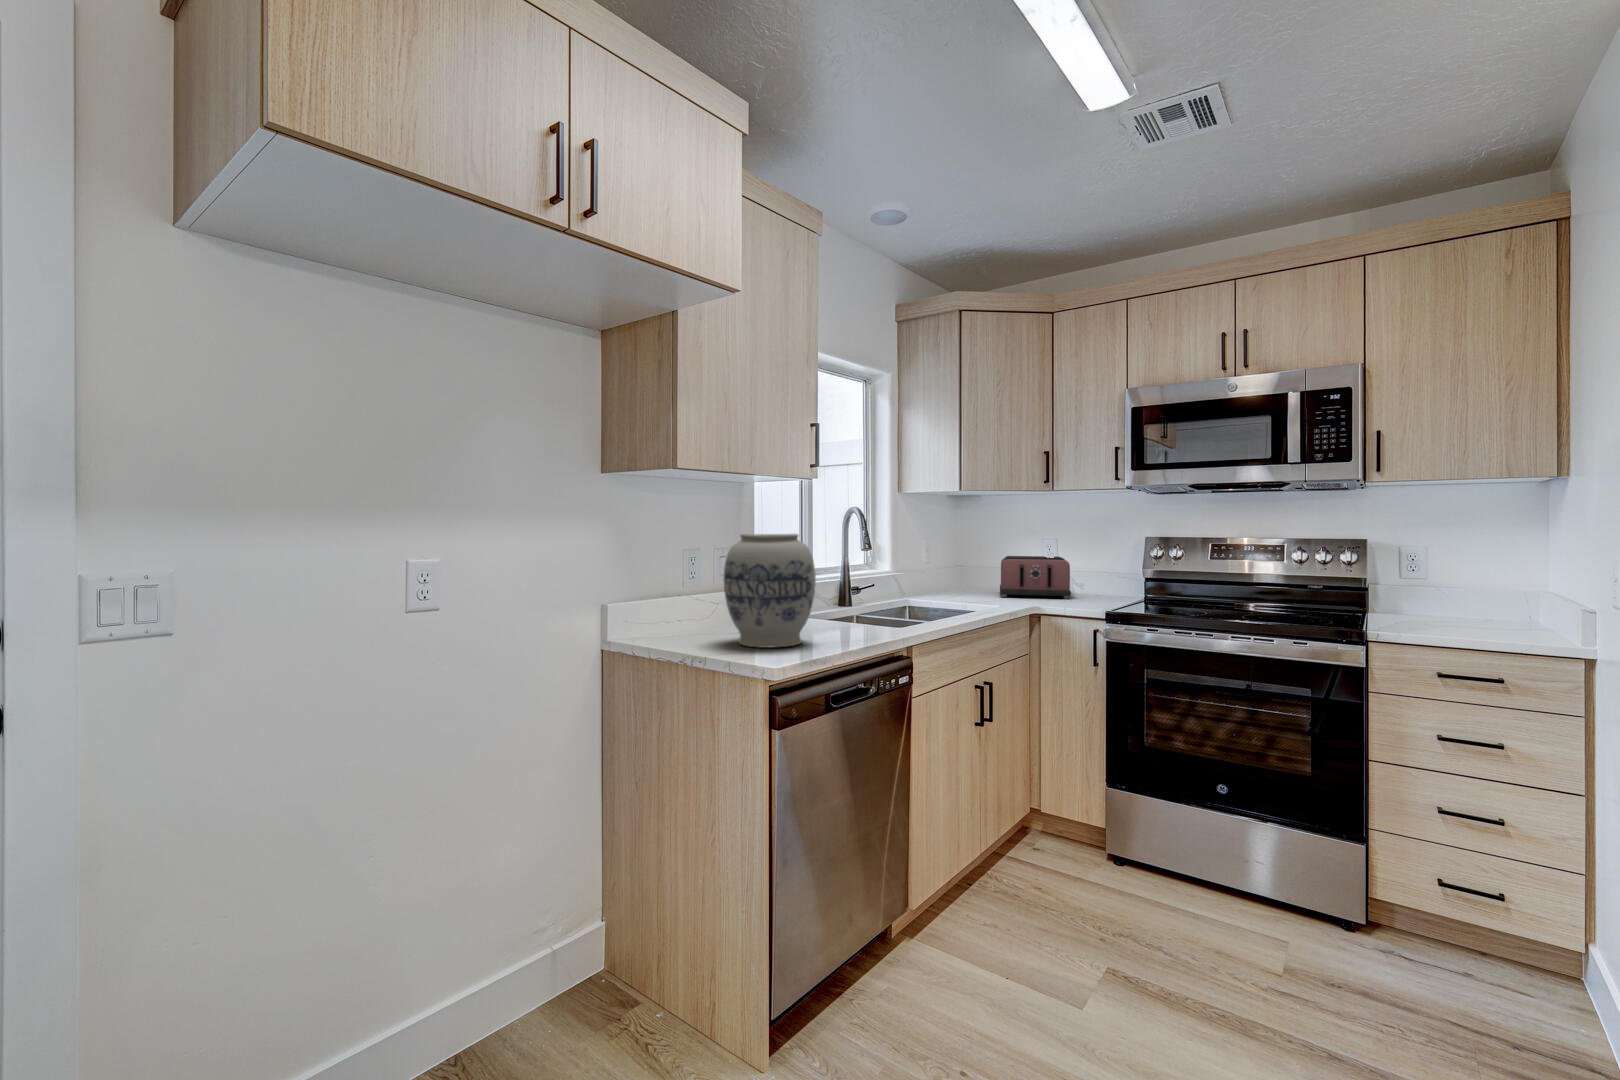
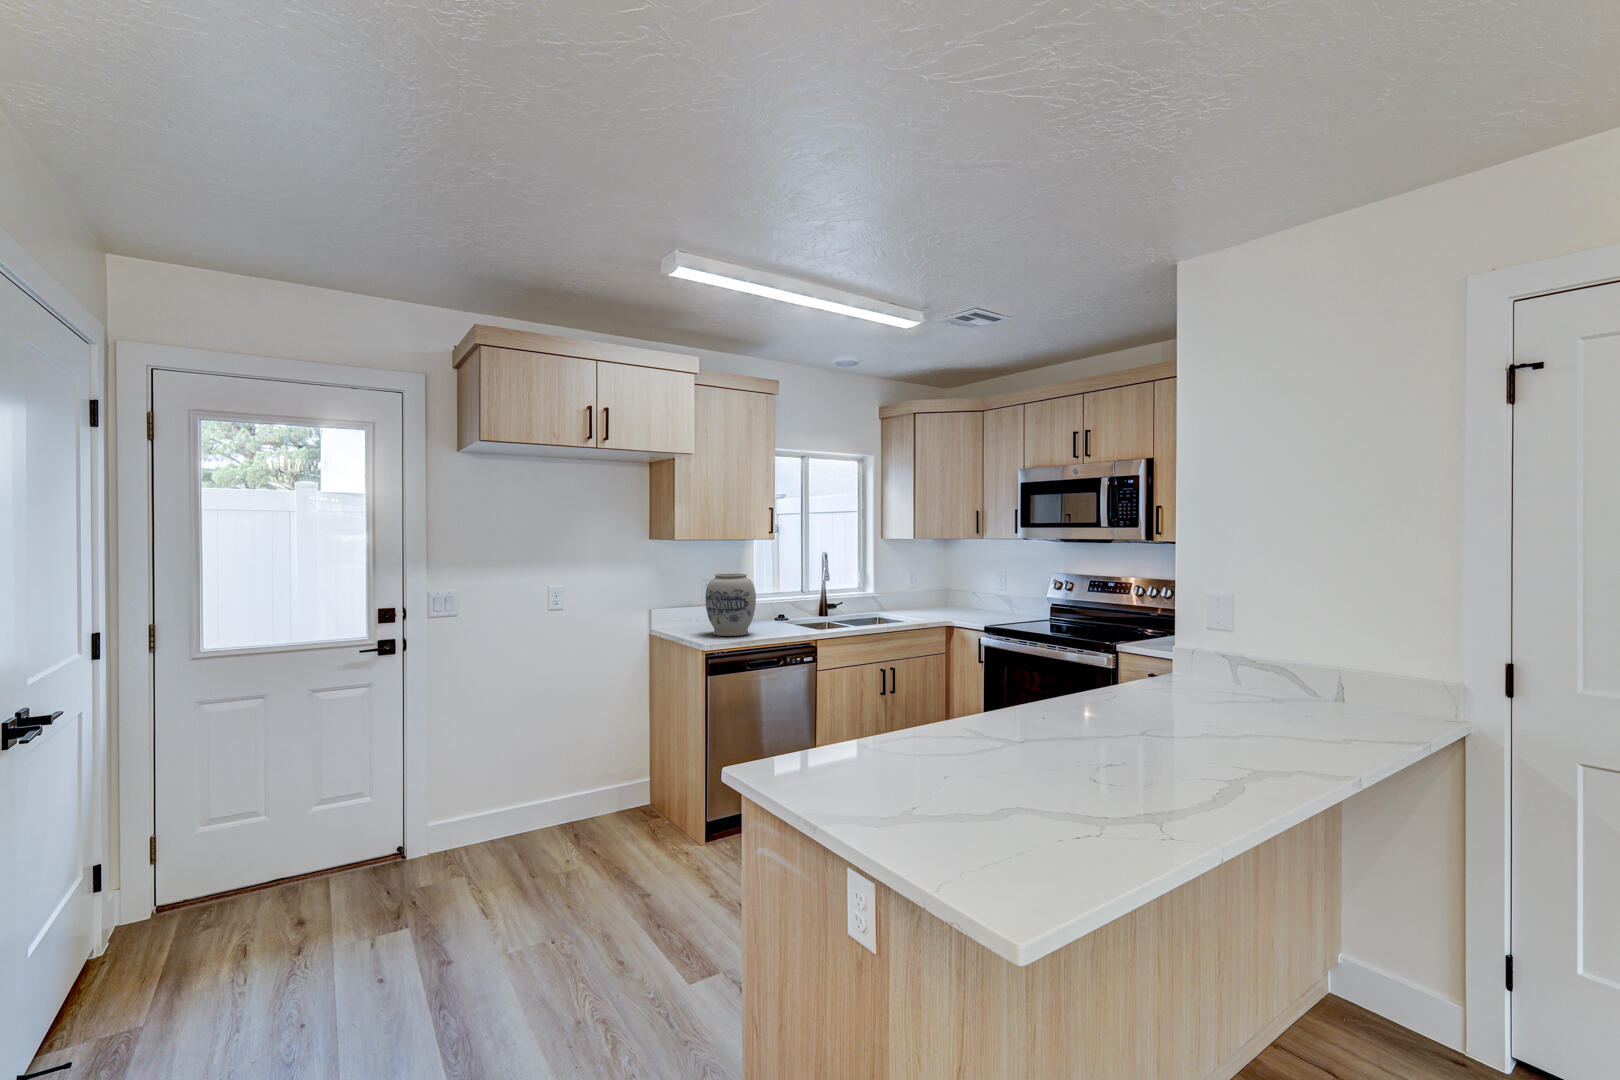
toaster: present [1000,556,1071,599] -> none [953,583,1013,616]

